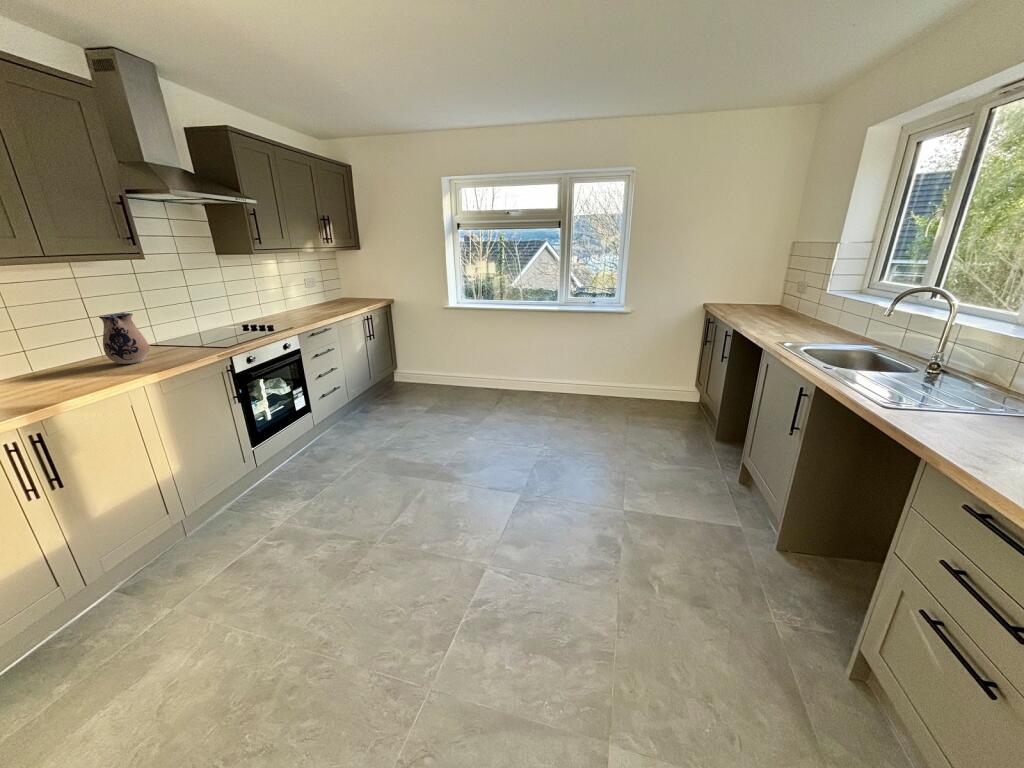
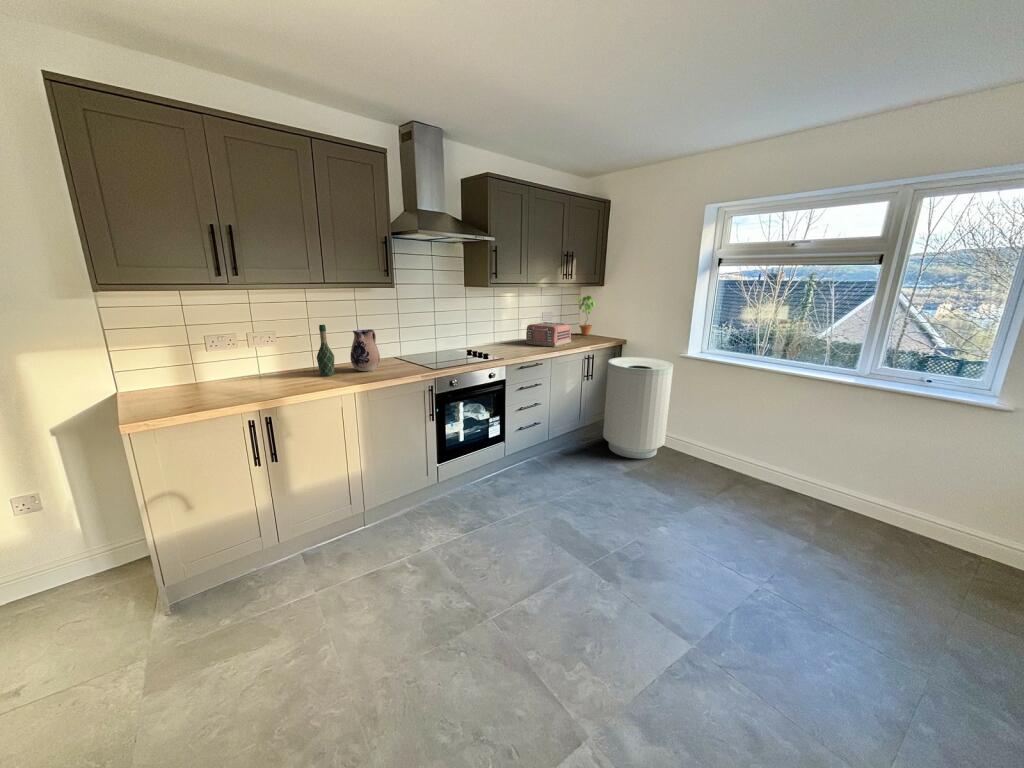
potted plant: none [337,259,356,299] -> present [578,296,595,335]
toaster: none [296,289,345,313] -> present [526,322,571,347]
wine bottle: none [51,312,89,378] -> present [317,325,334,376]
trash can: none [386,313,446,401] -> present [603,357,673,459]

